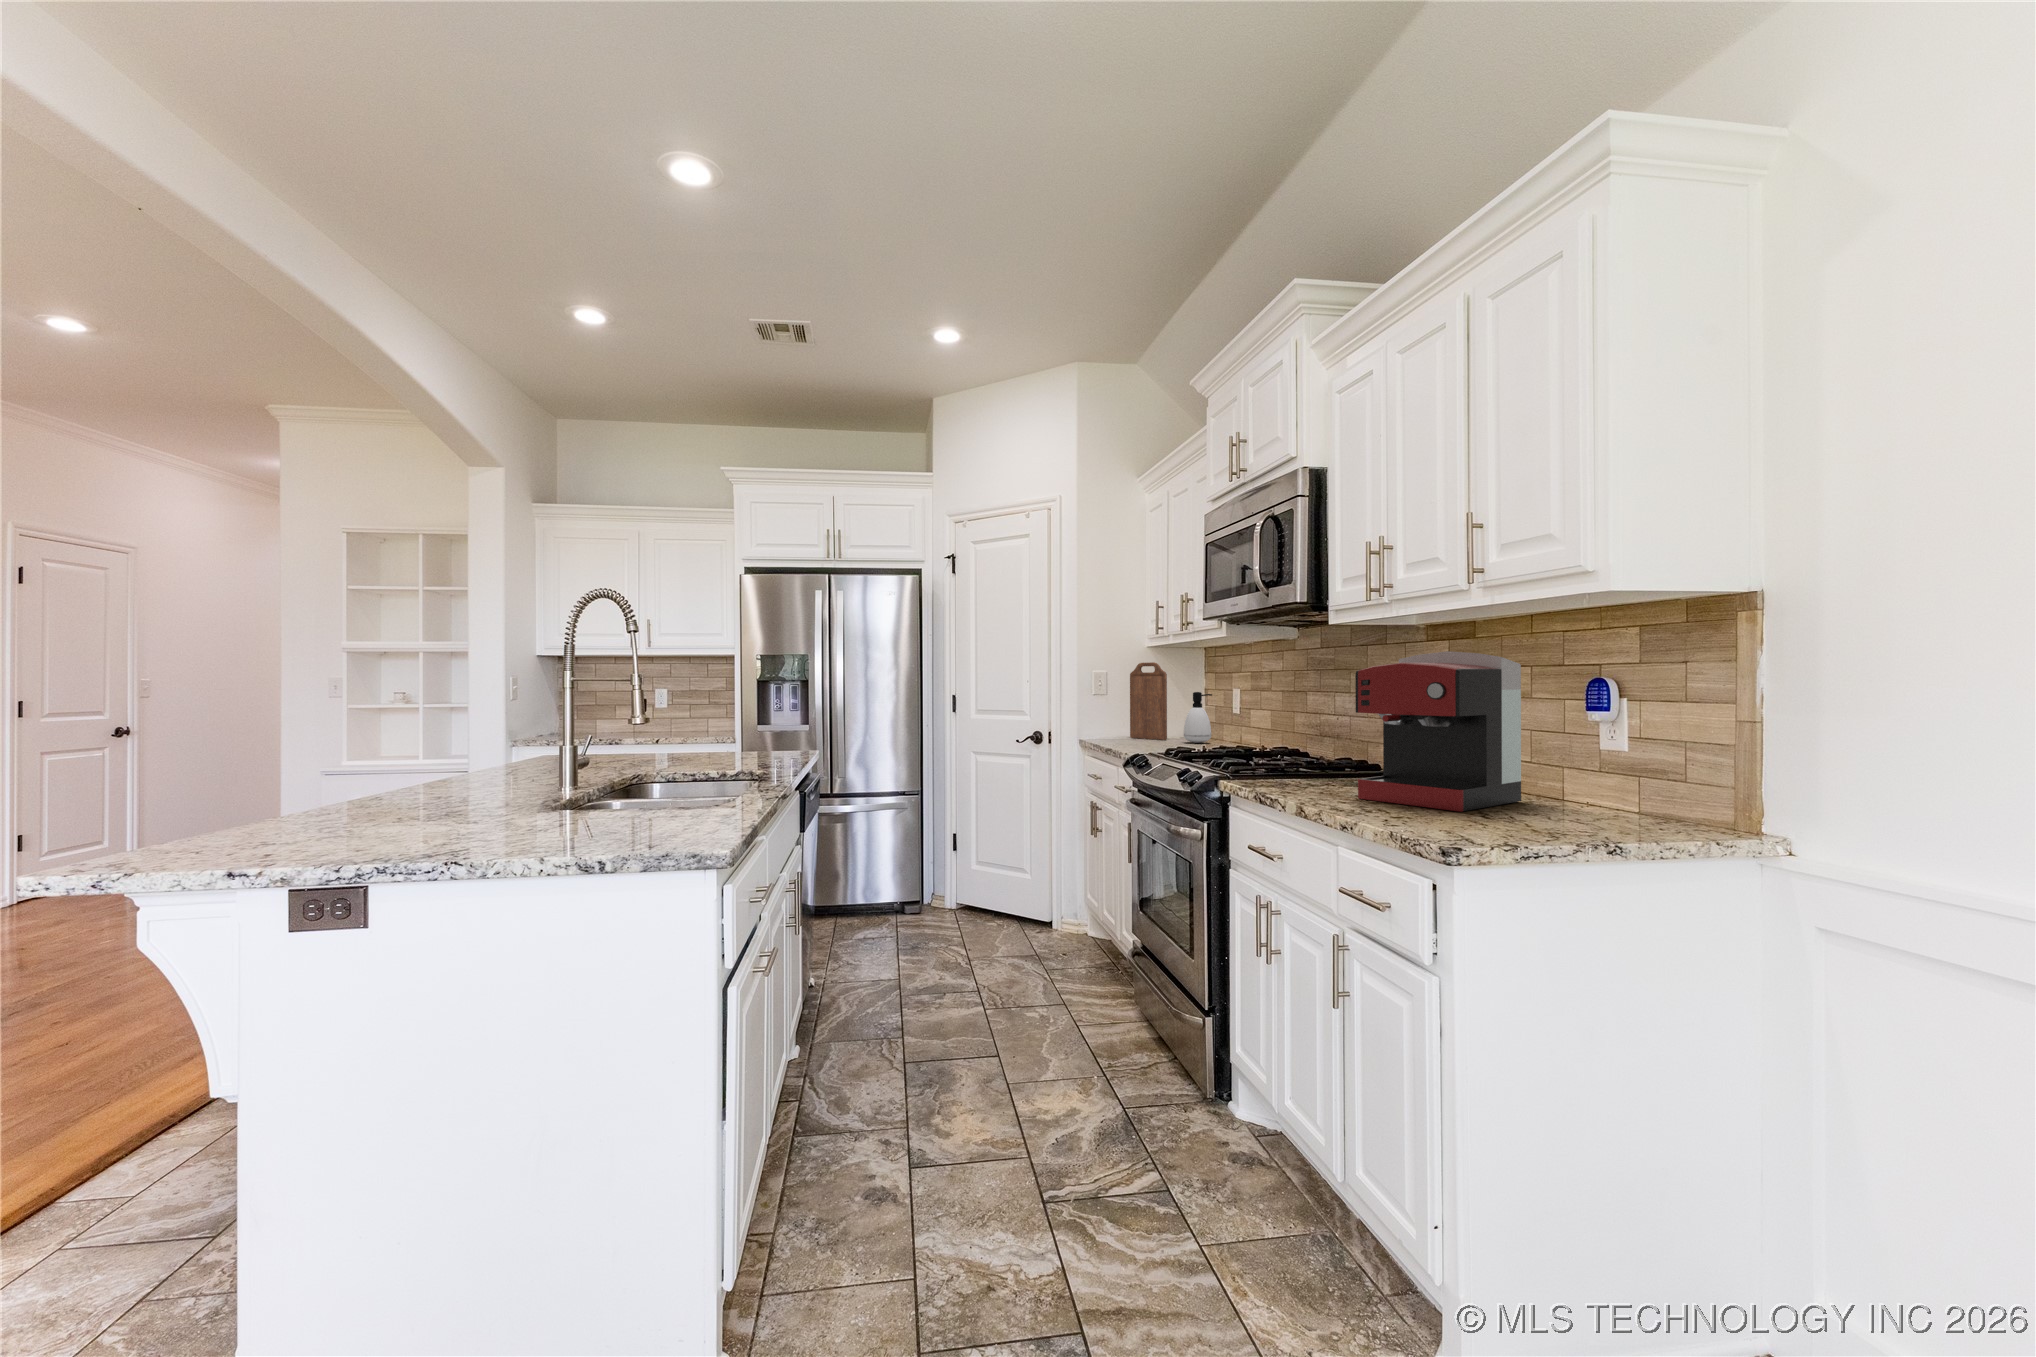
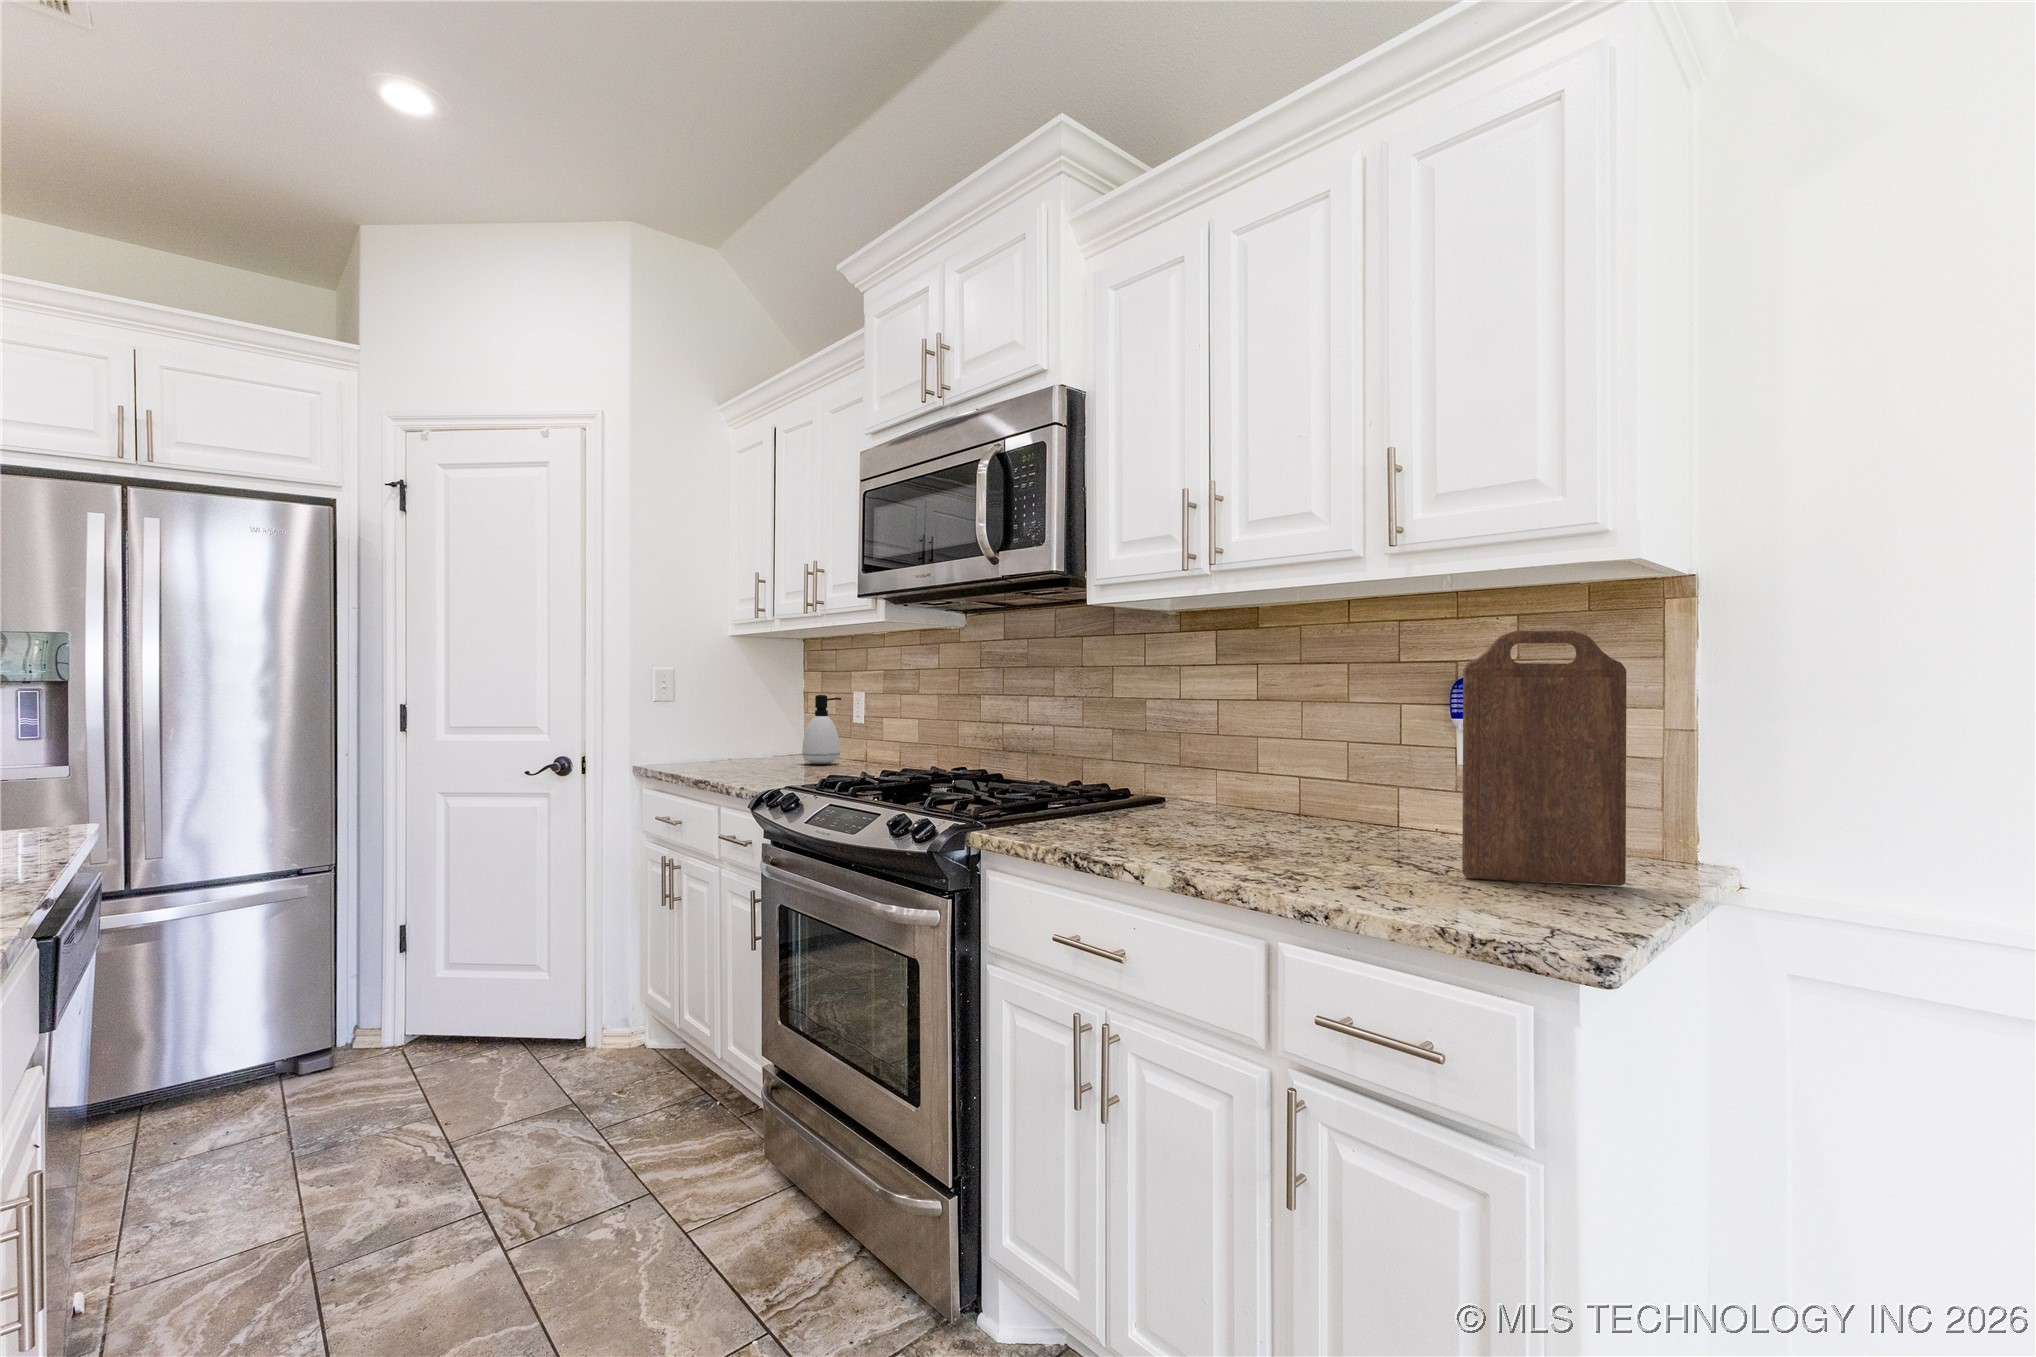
coffee maker: present [1355,651,1521,811] -> none [1206,640,1369,860]
cutting board: present [1130,662,1167,740] -> present [1462,630,1626,886]

